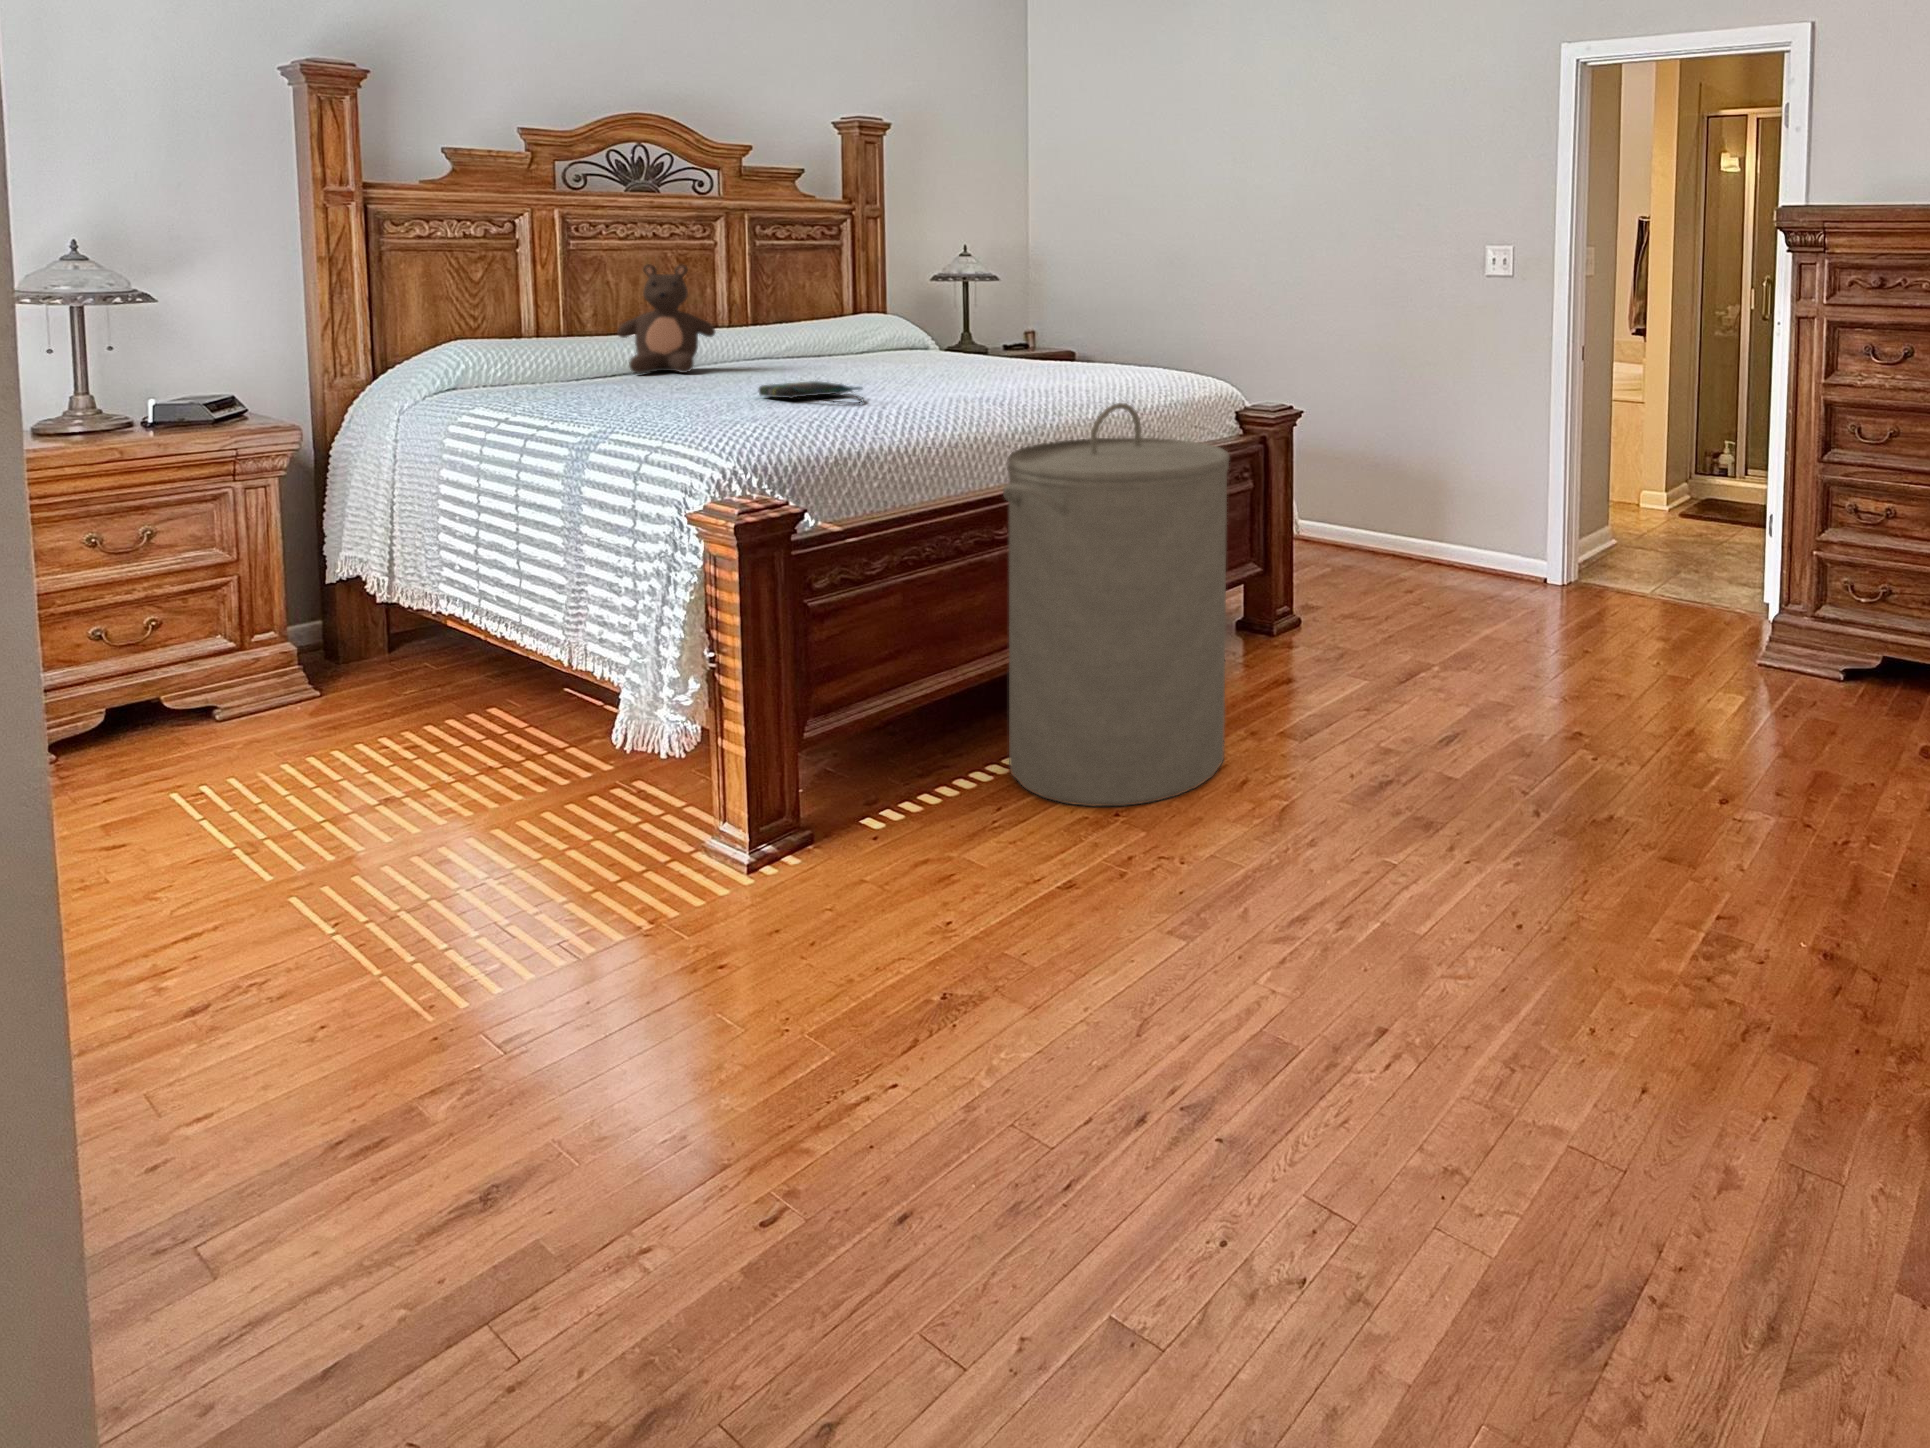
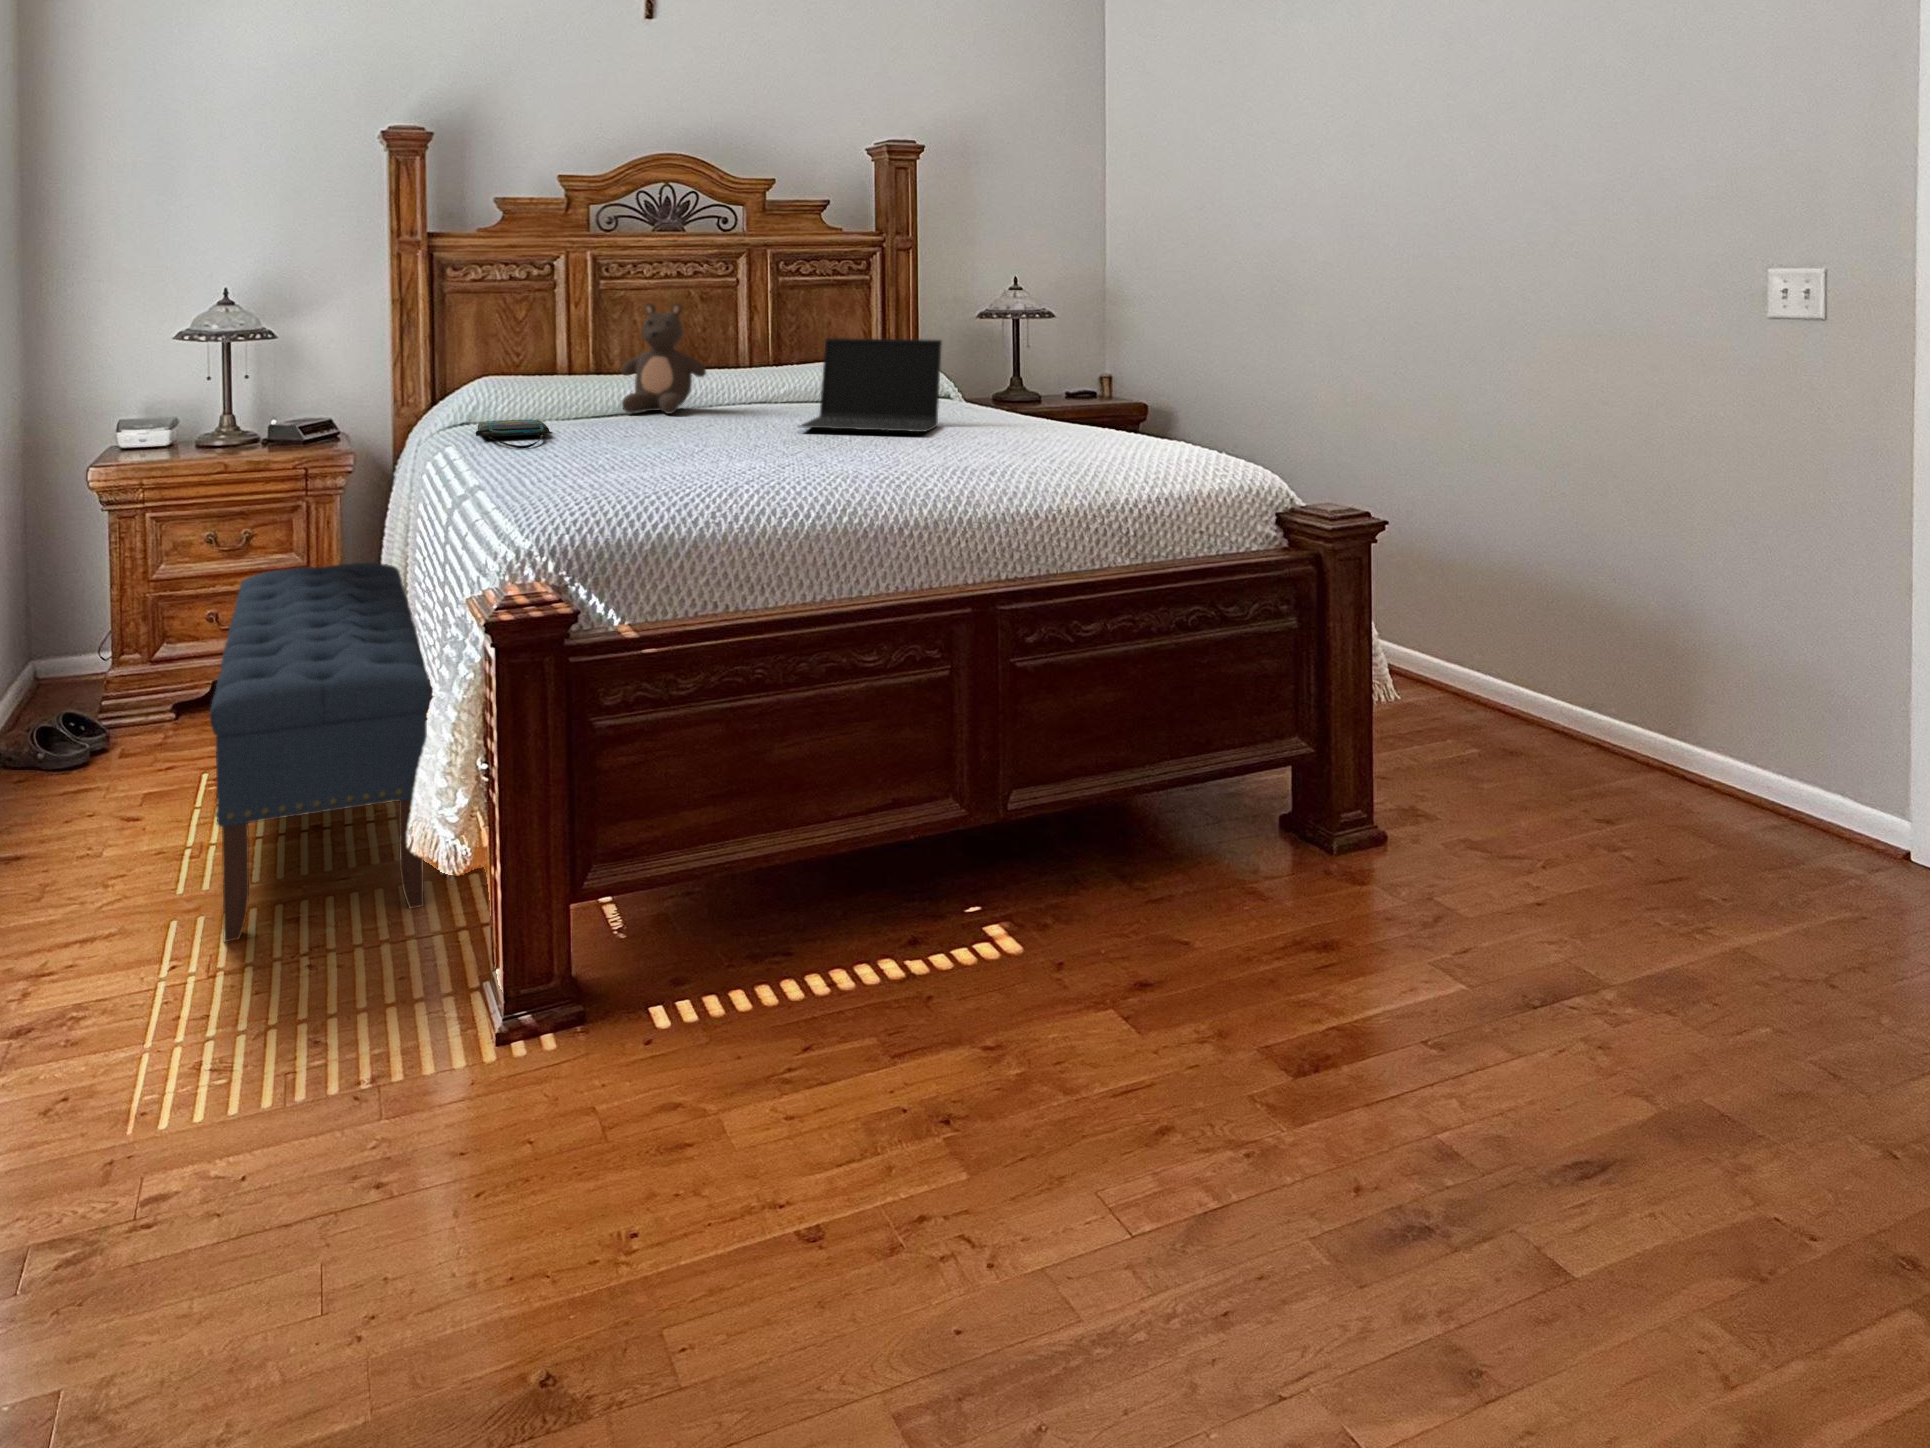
laptop: none [847,297,965,375] -> present [800,338,942,432]
tote bag: present [759,381,863,405] -> present [476,420,552,449]
laundry hamper: present [1003,403,1229,806] -> none [822,503,1164,1110]
bench: none [202,539,591,887] -> present [210,563,432,942]

